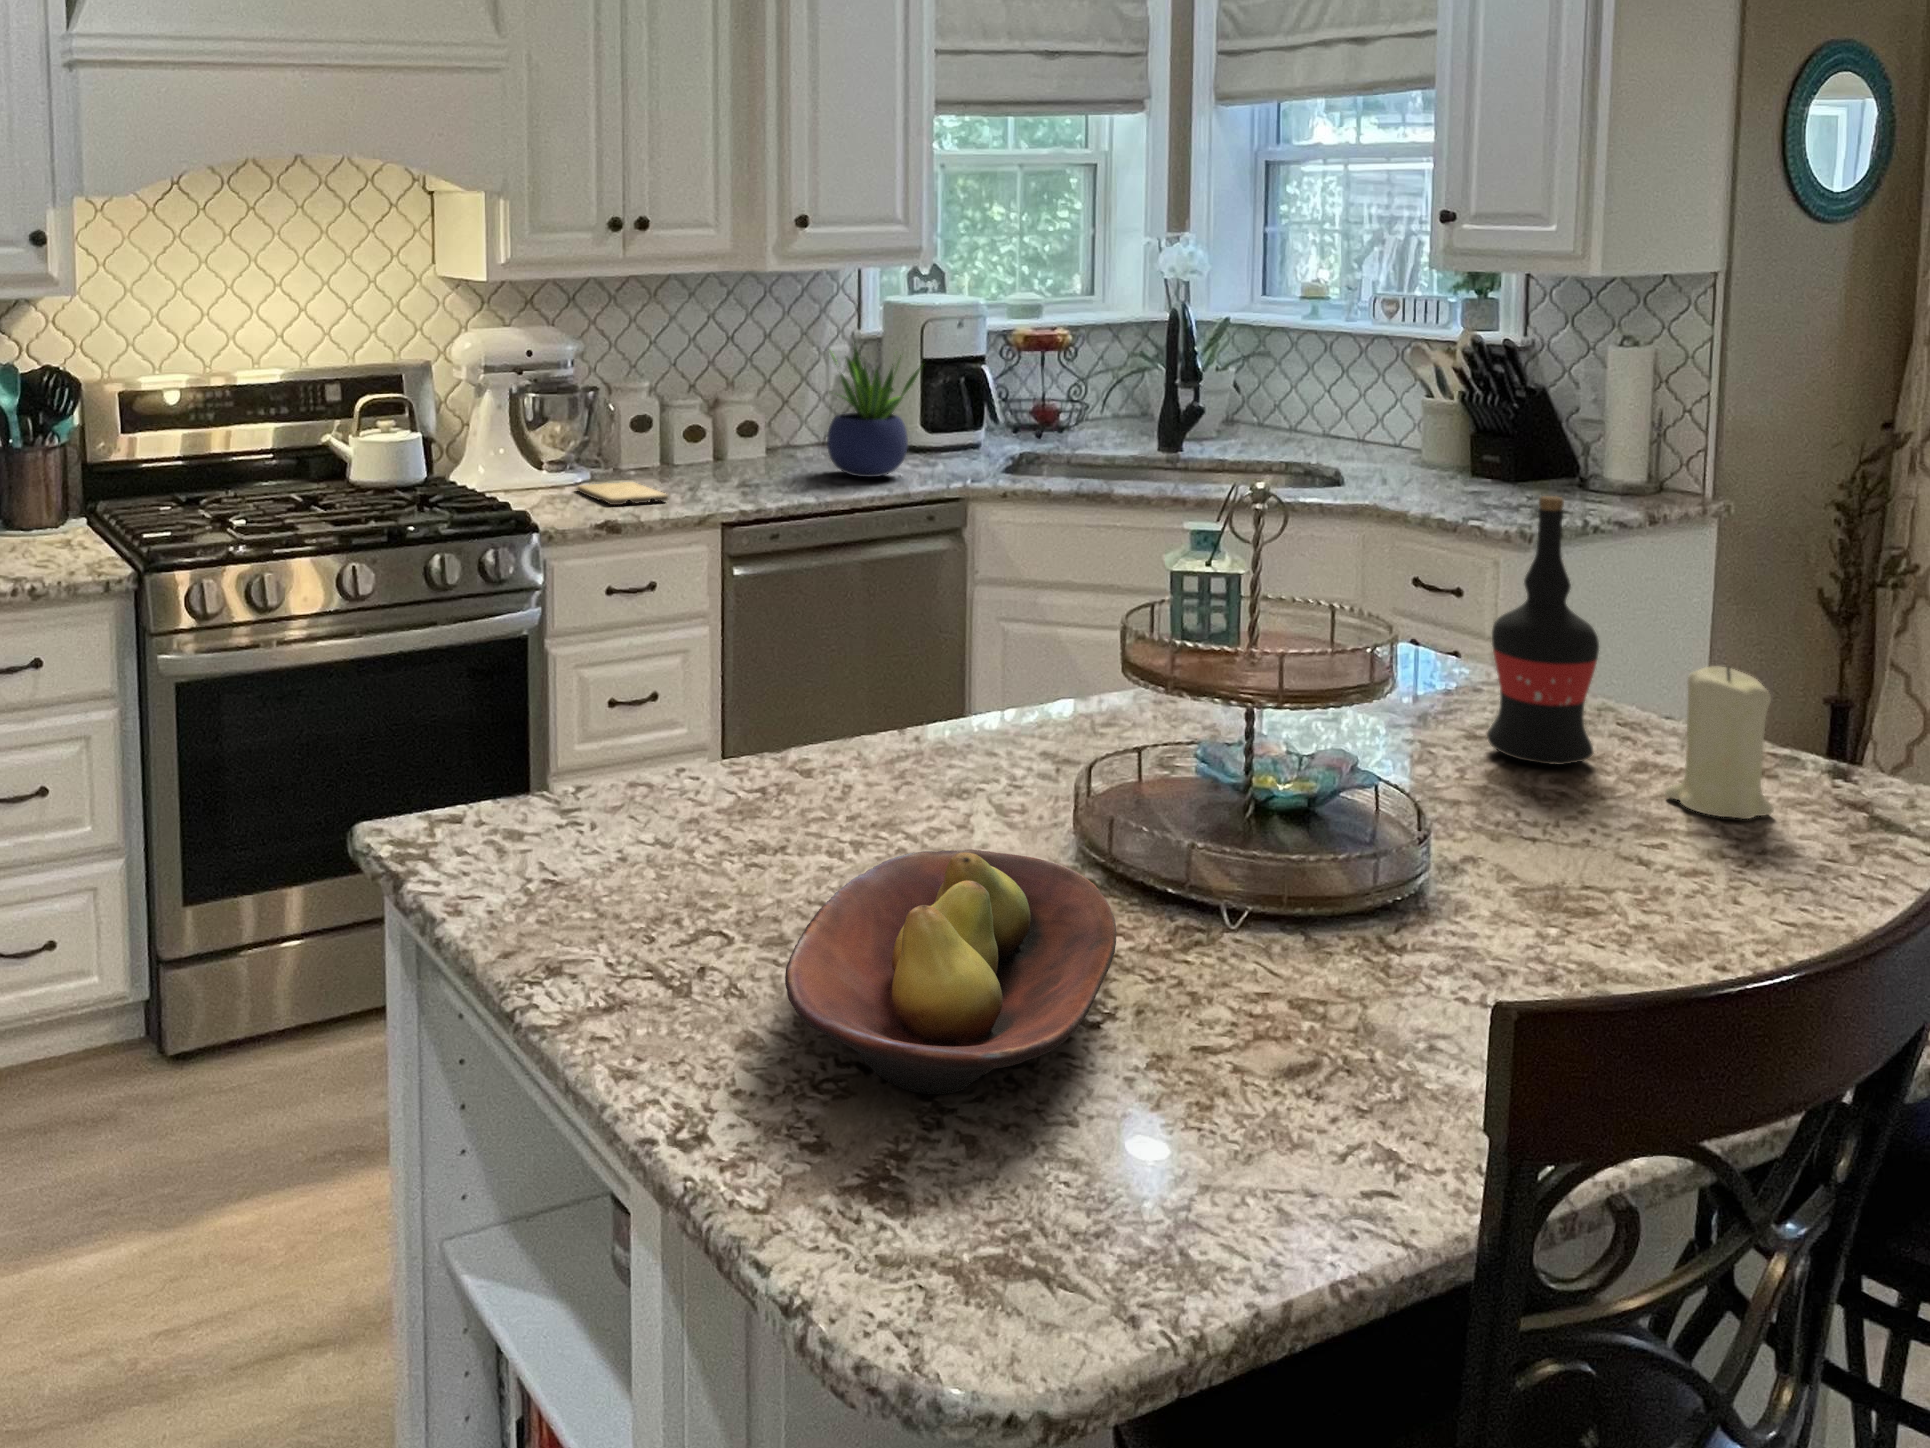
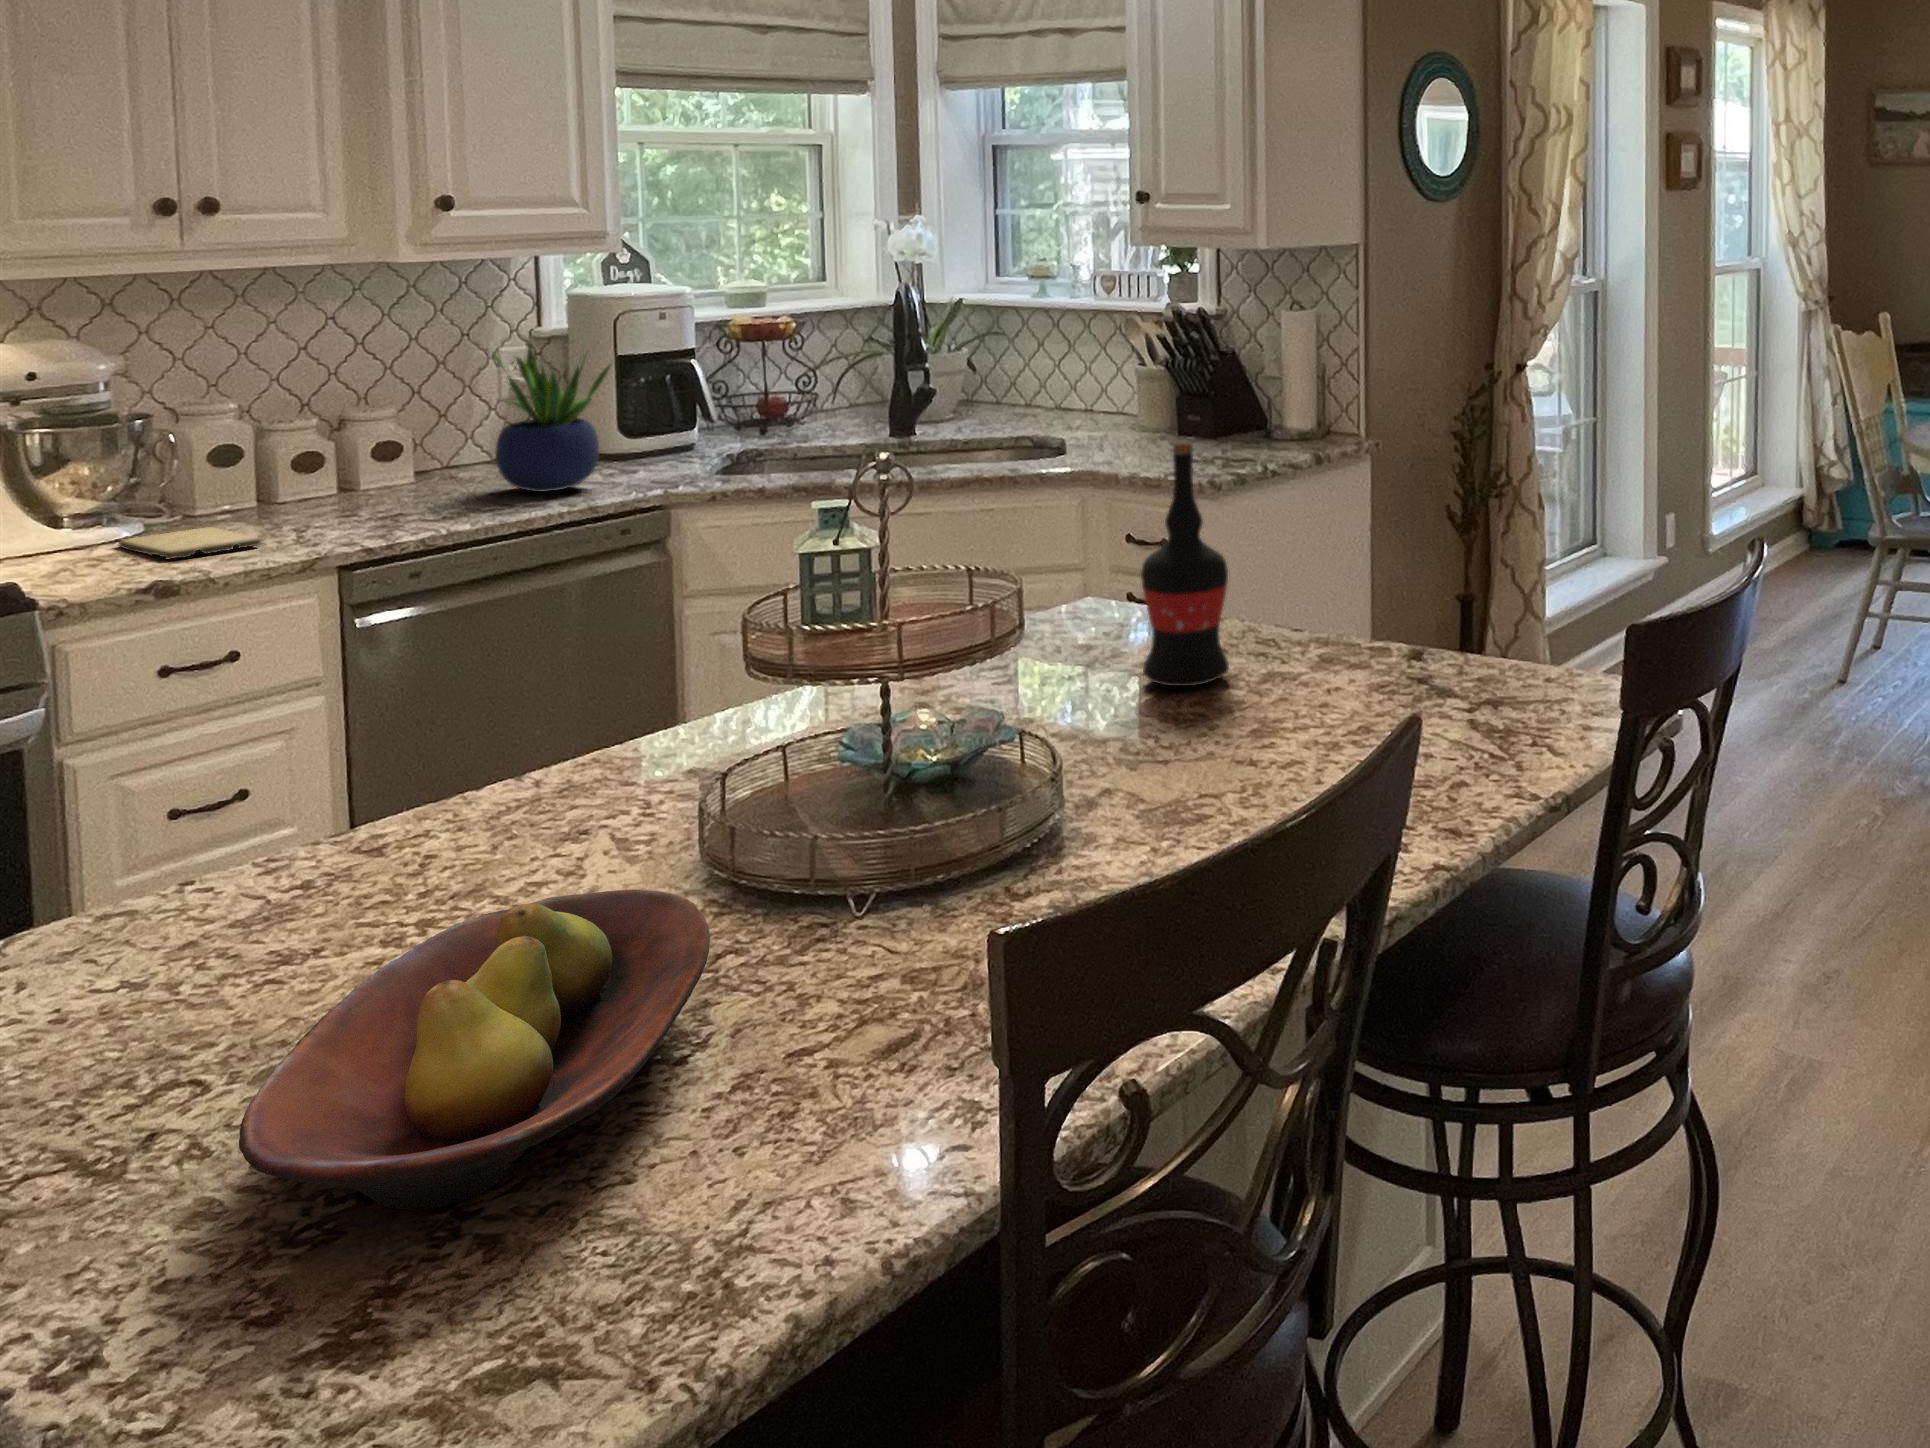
candle: present [1665,666,1774,819] -> none [1282,574,1361,706]

